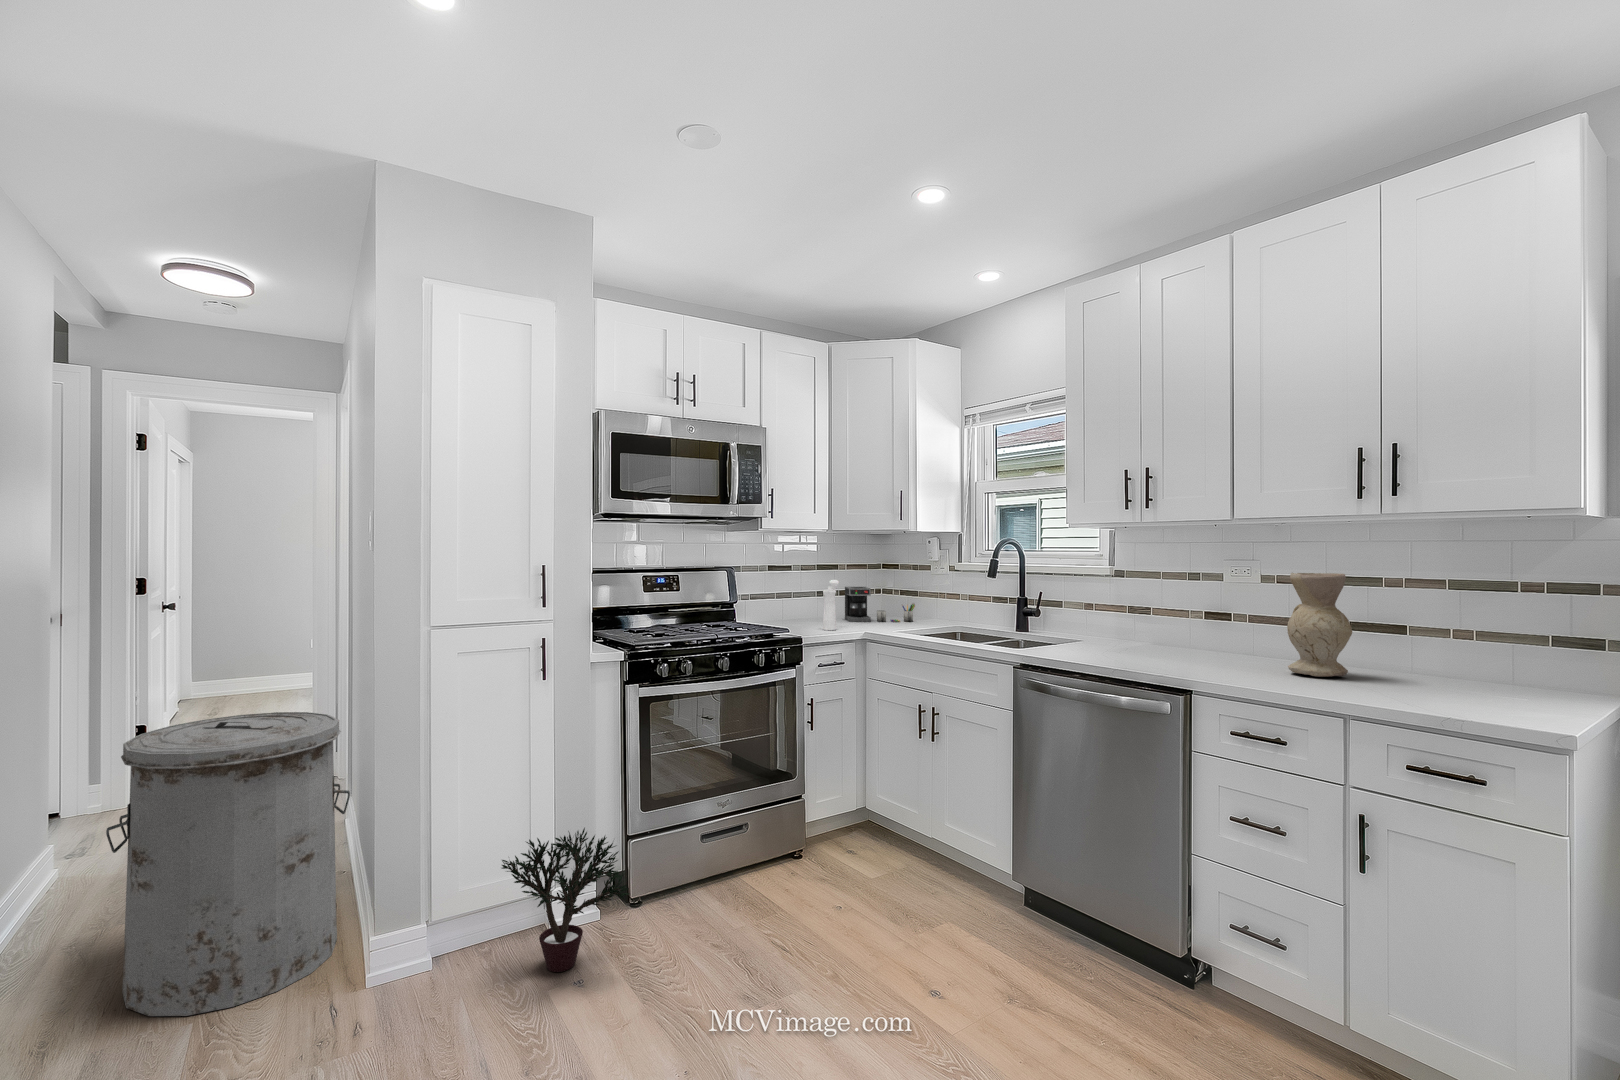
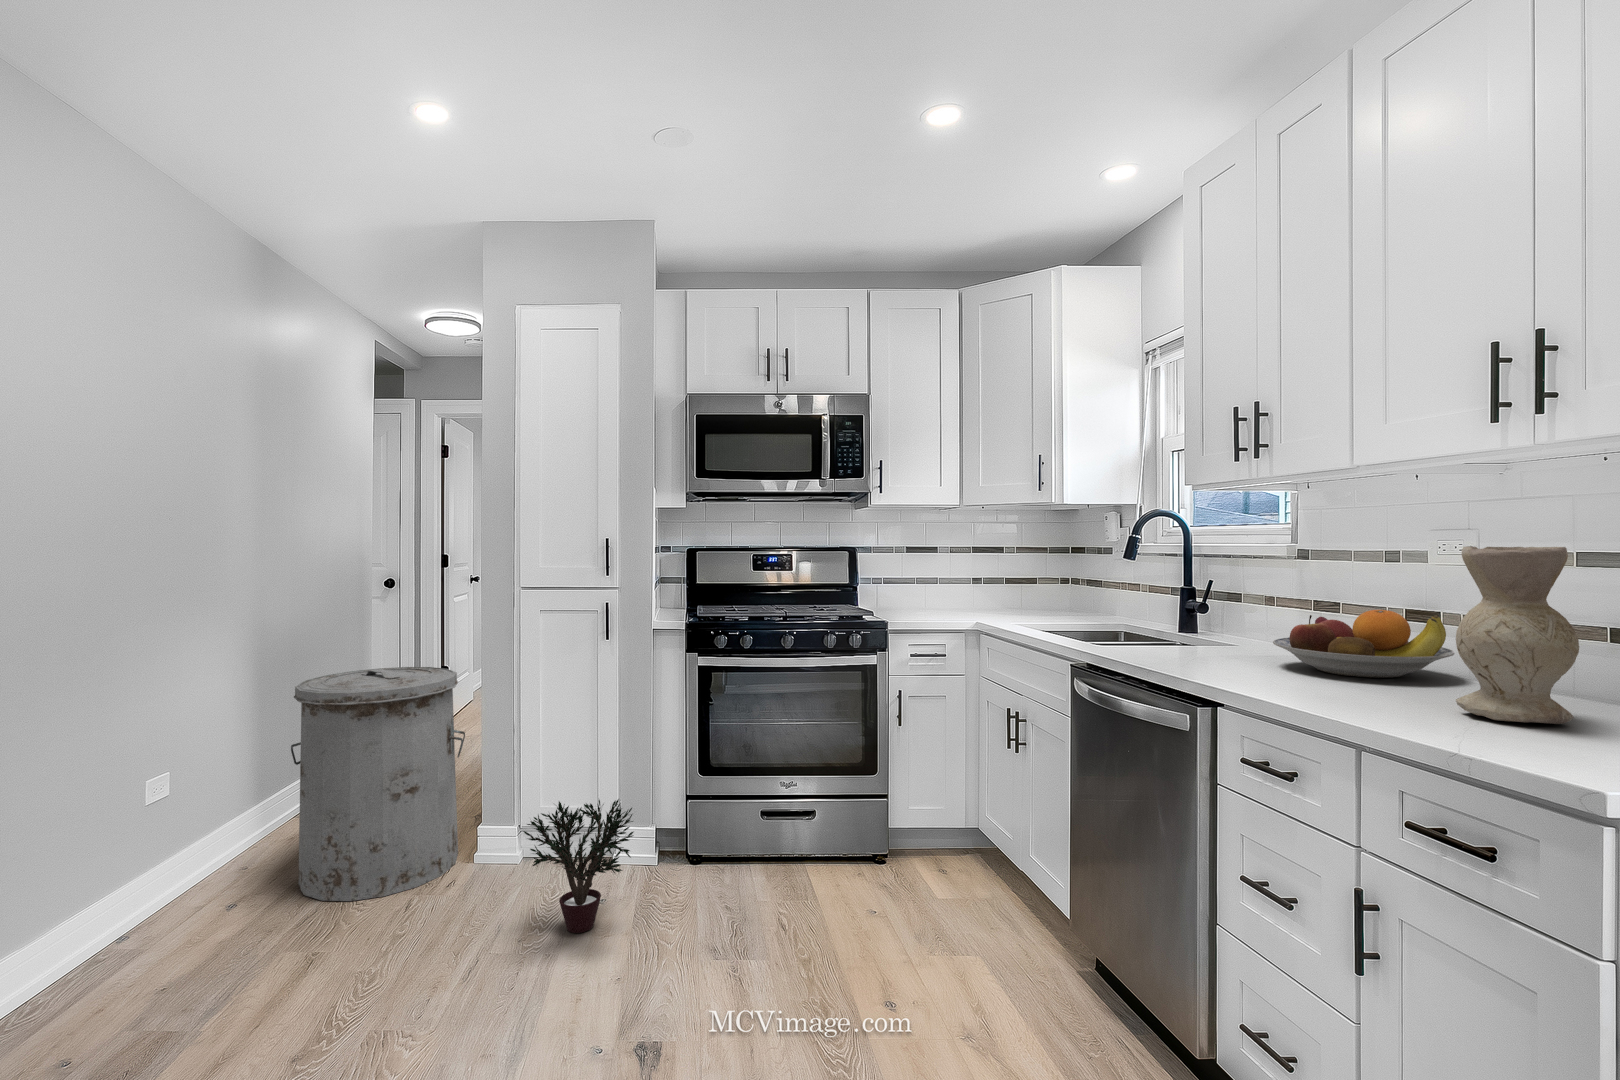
pepper mill: present [823,580,839,630] -> none [935,562,962,619]
coffee maker: present [845,587,915,622] -> none [997,571,1081,614]
fruit bowl: none [1134,612,1244,657] -> present [1273,610,1454,678]

